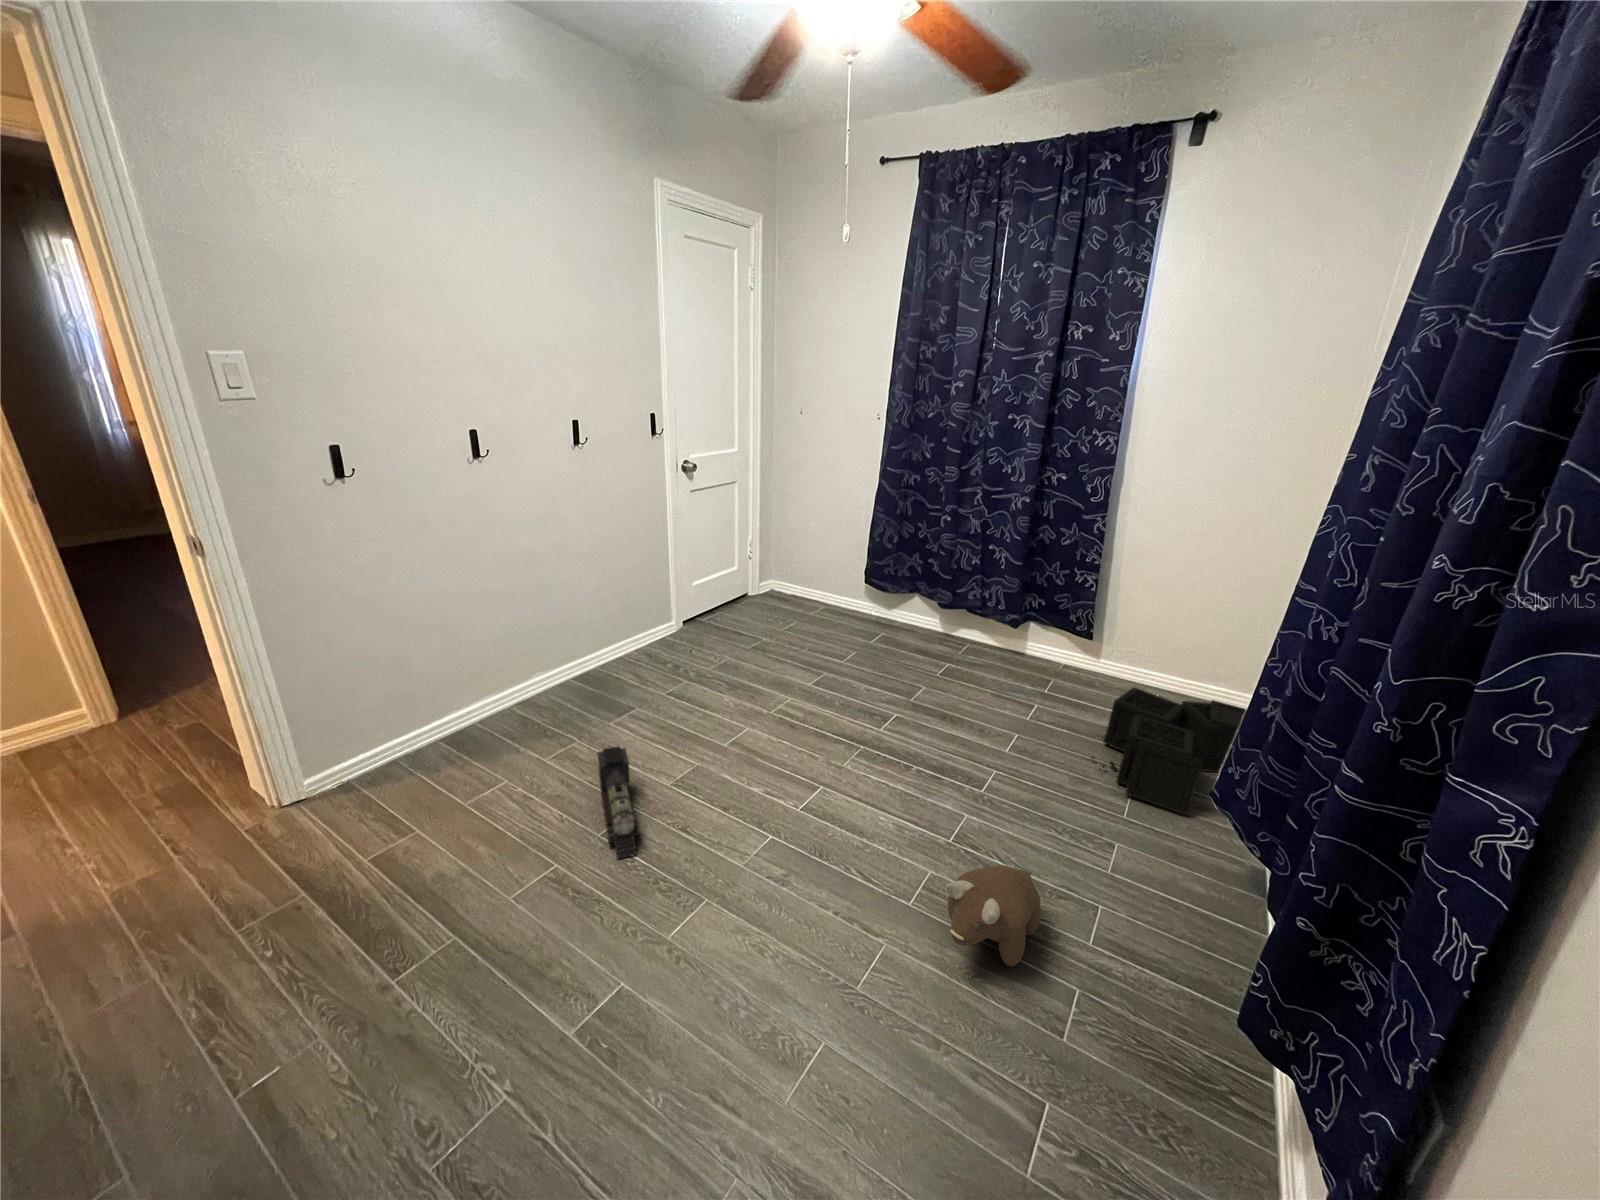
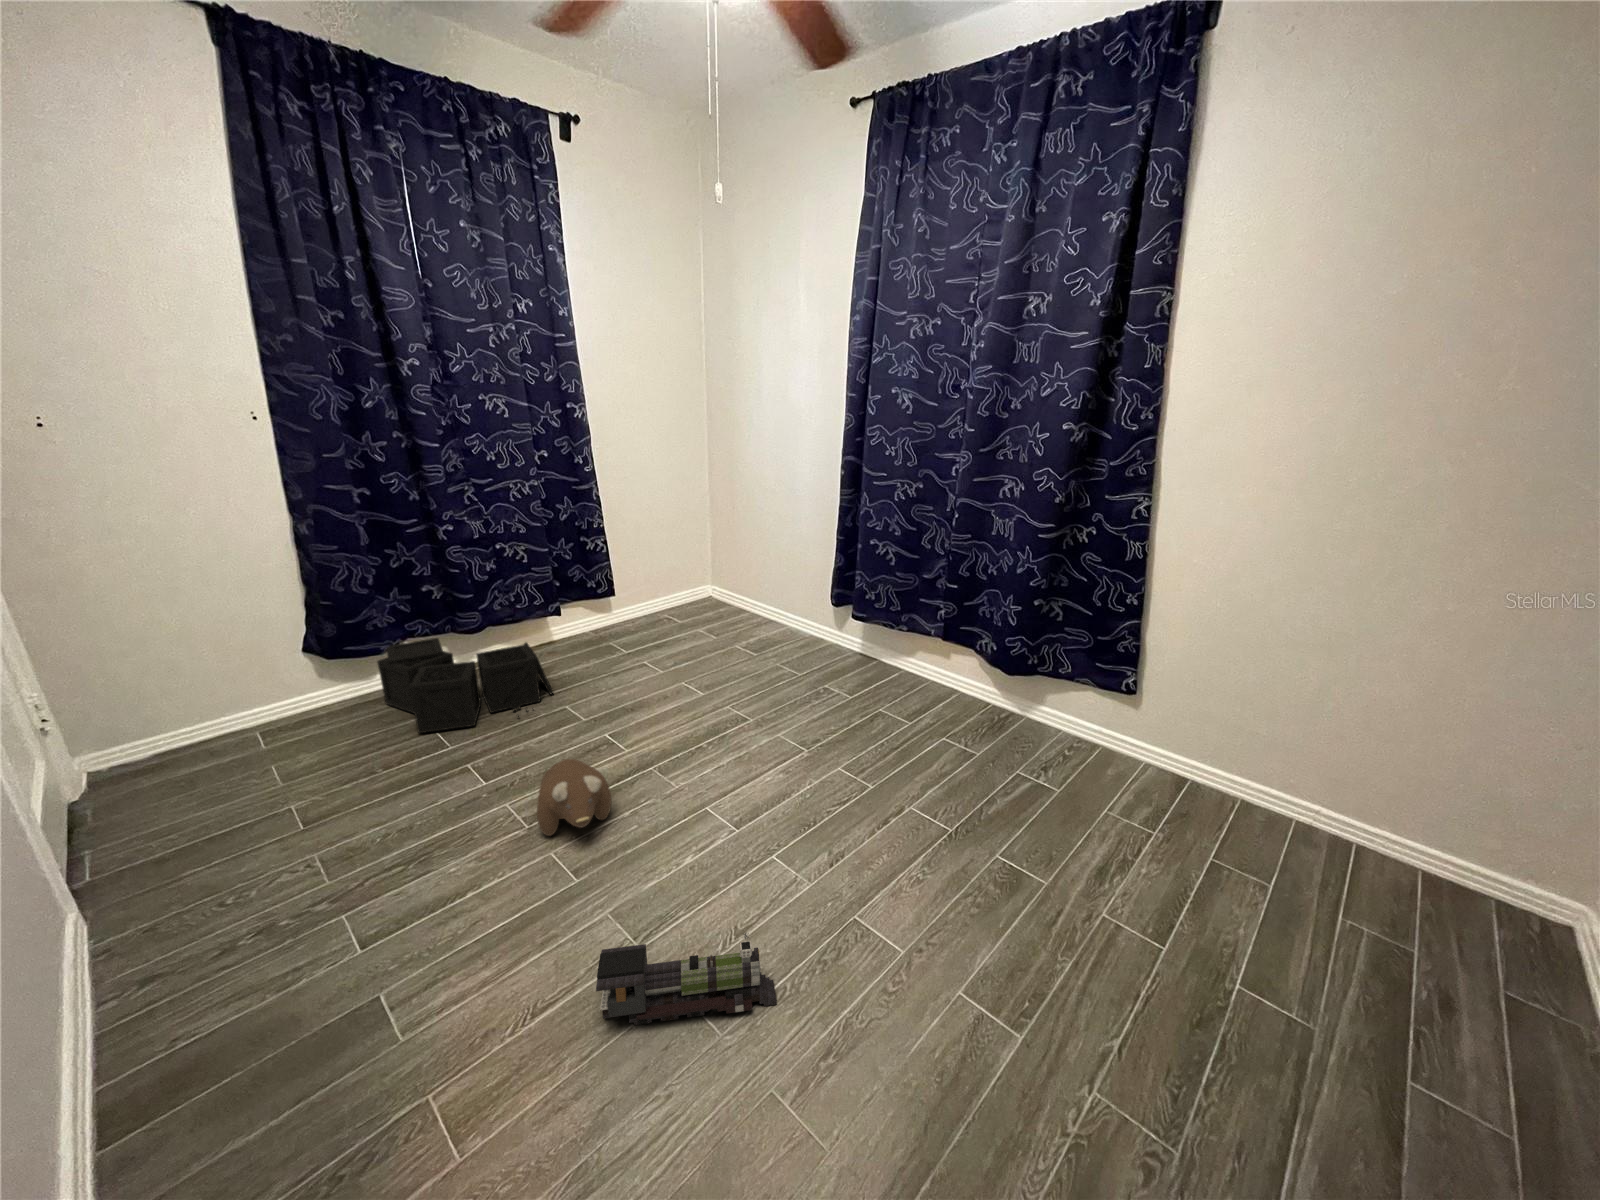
storage bin: present [1092,687,1245,815] -> present [377,638,553,733]
plush toy: present [946,865,1041,966] -> present [537,759,611,836]

